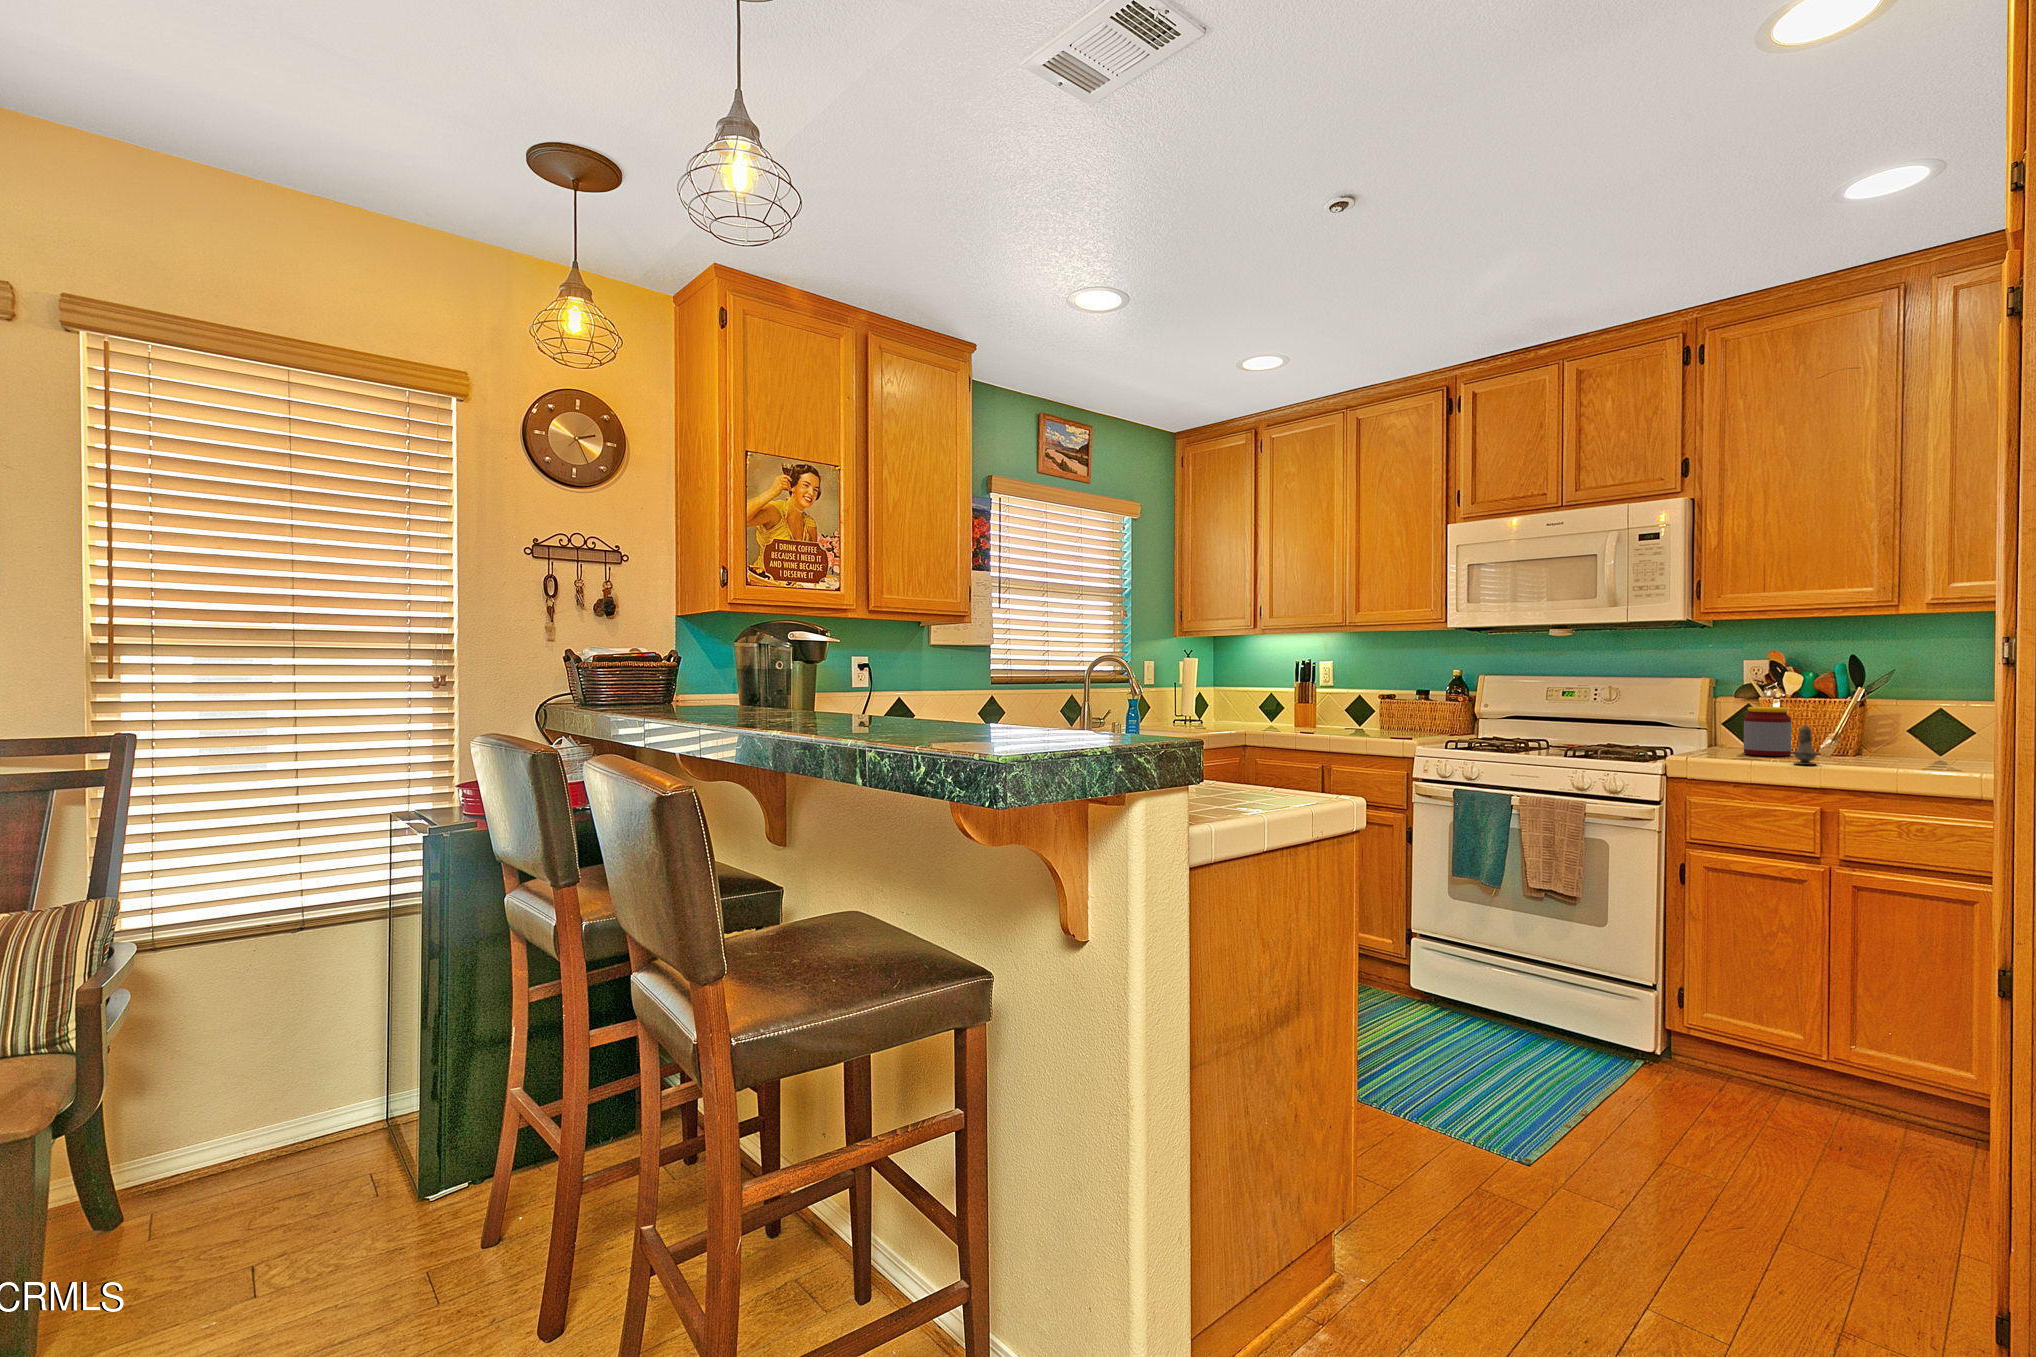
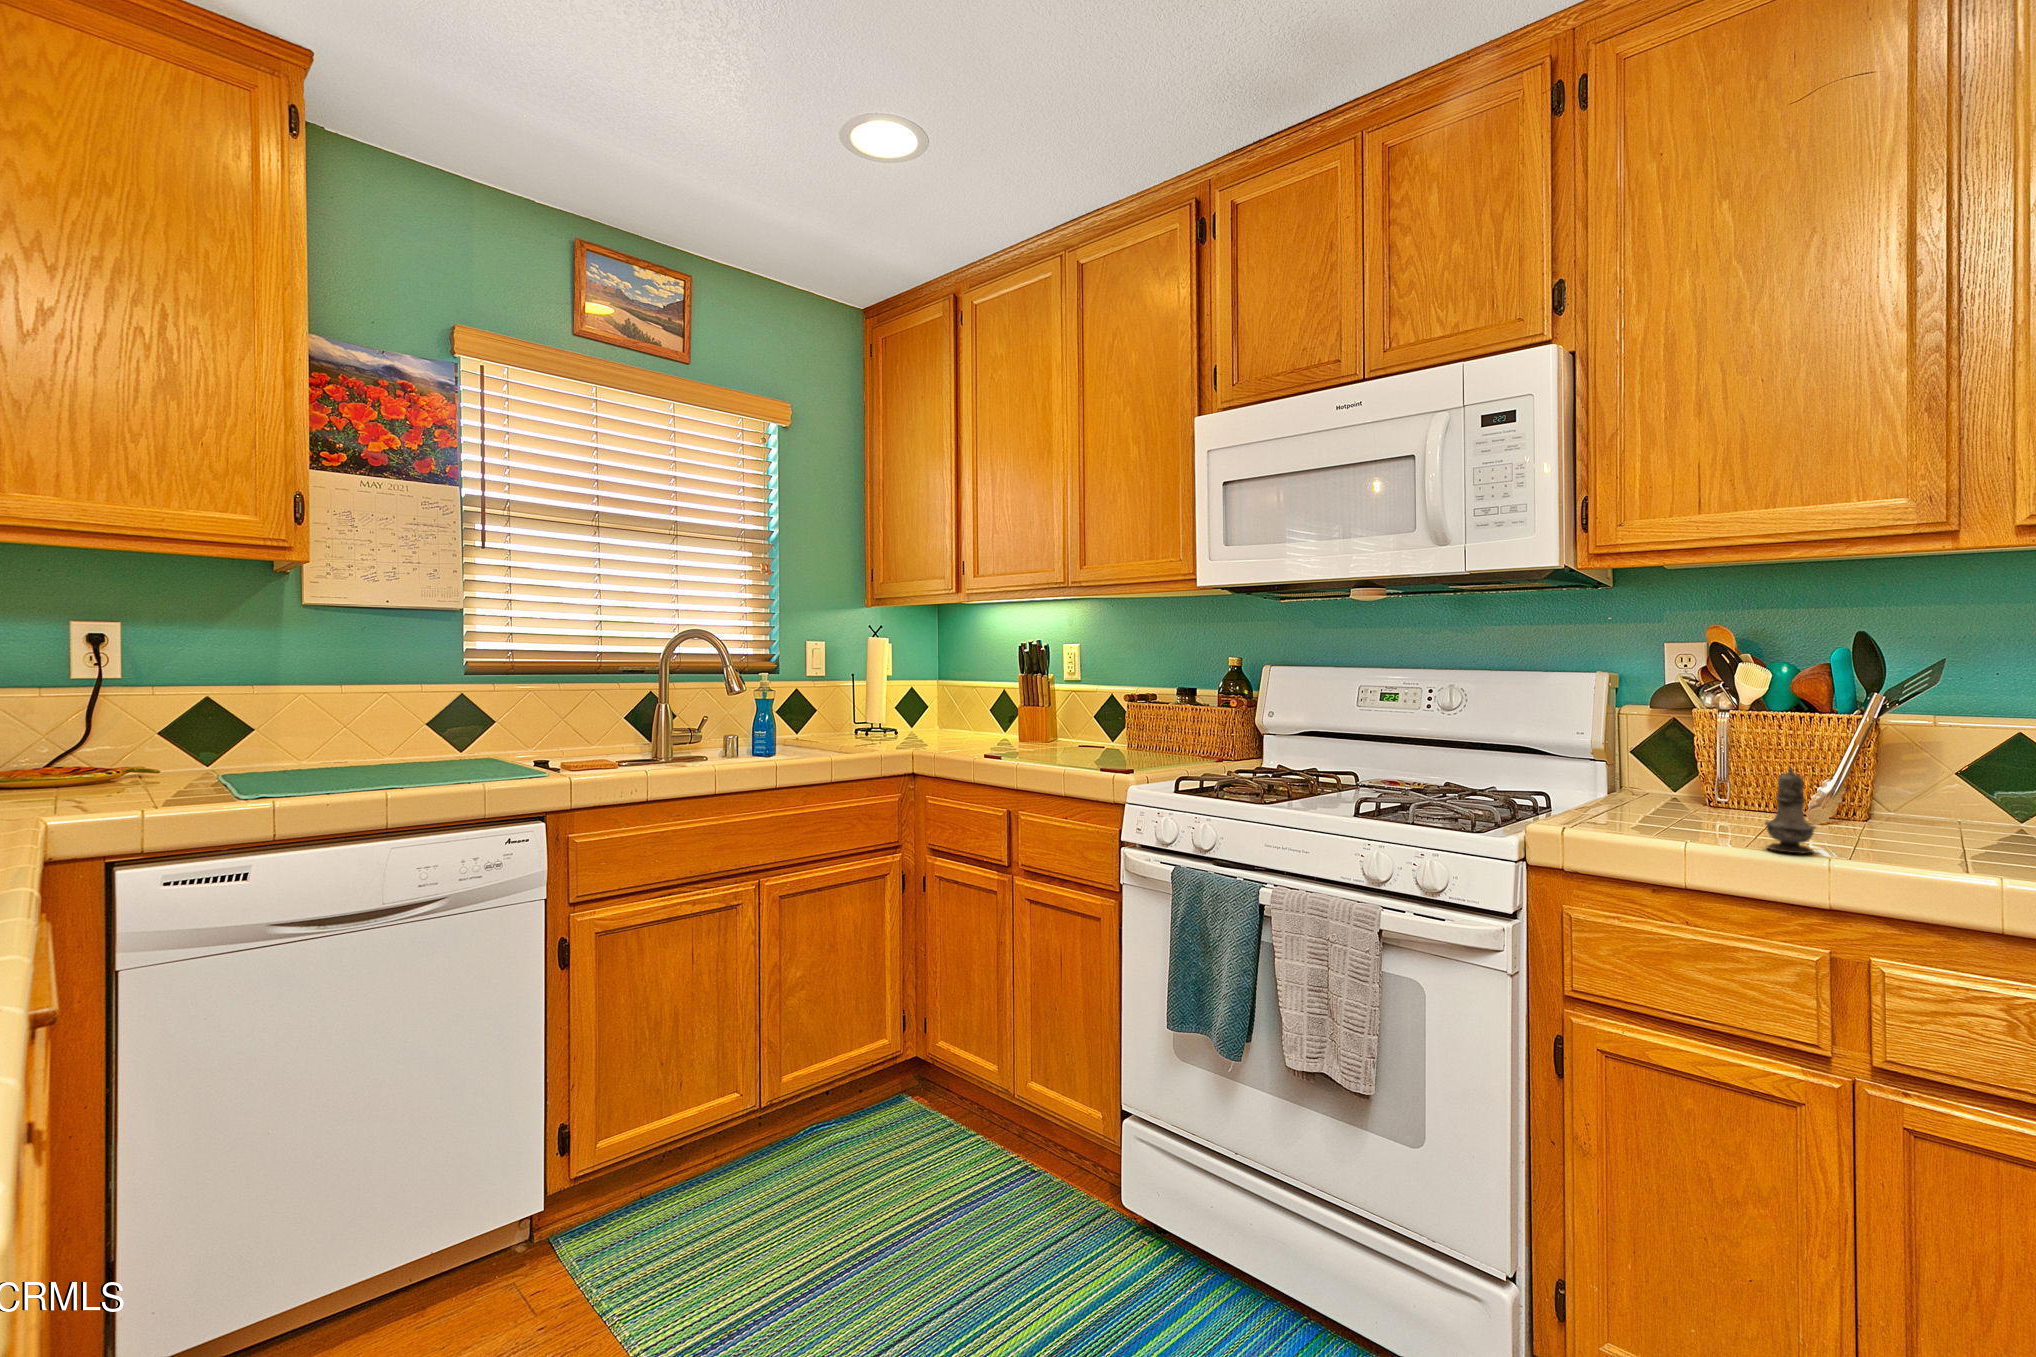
jar: present [1744,707,1791,756] -> none [1667,726,1754,822]

